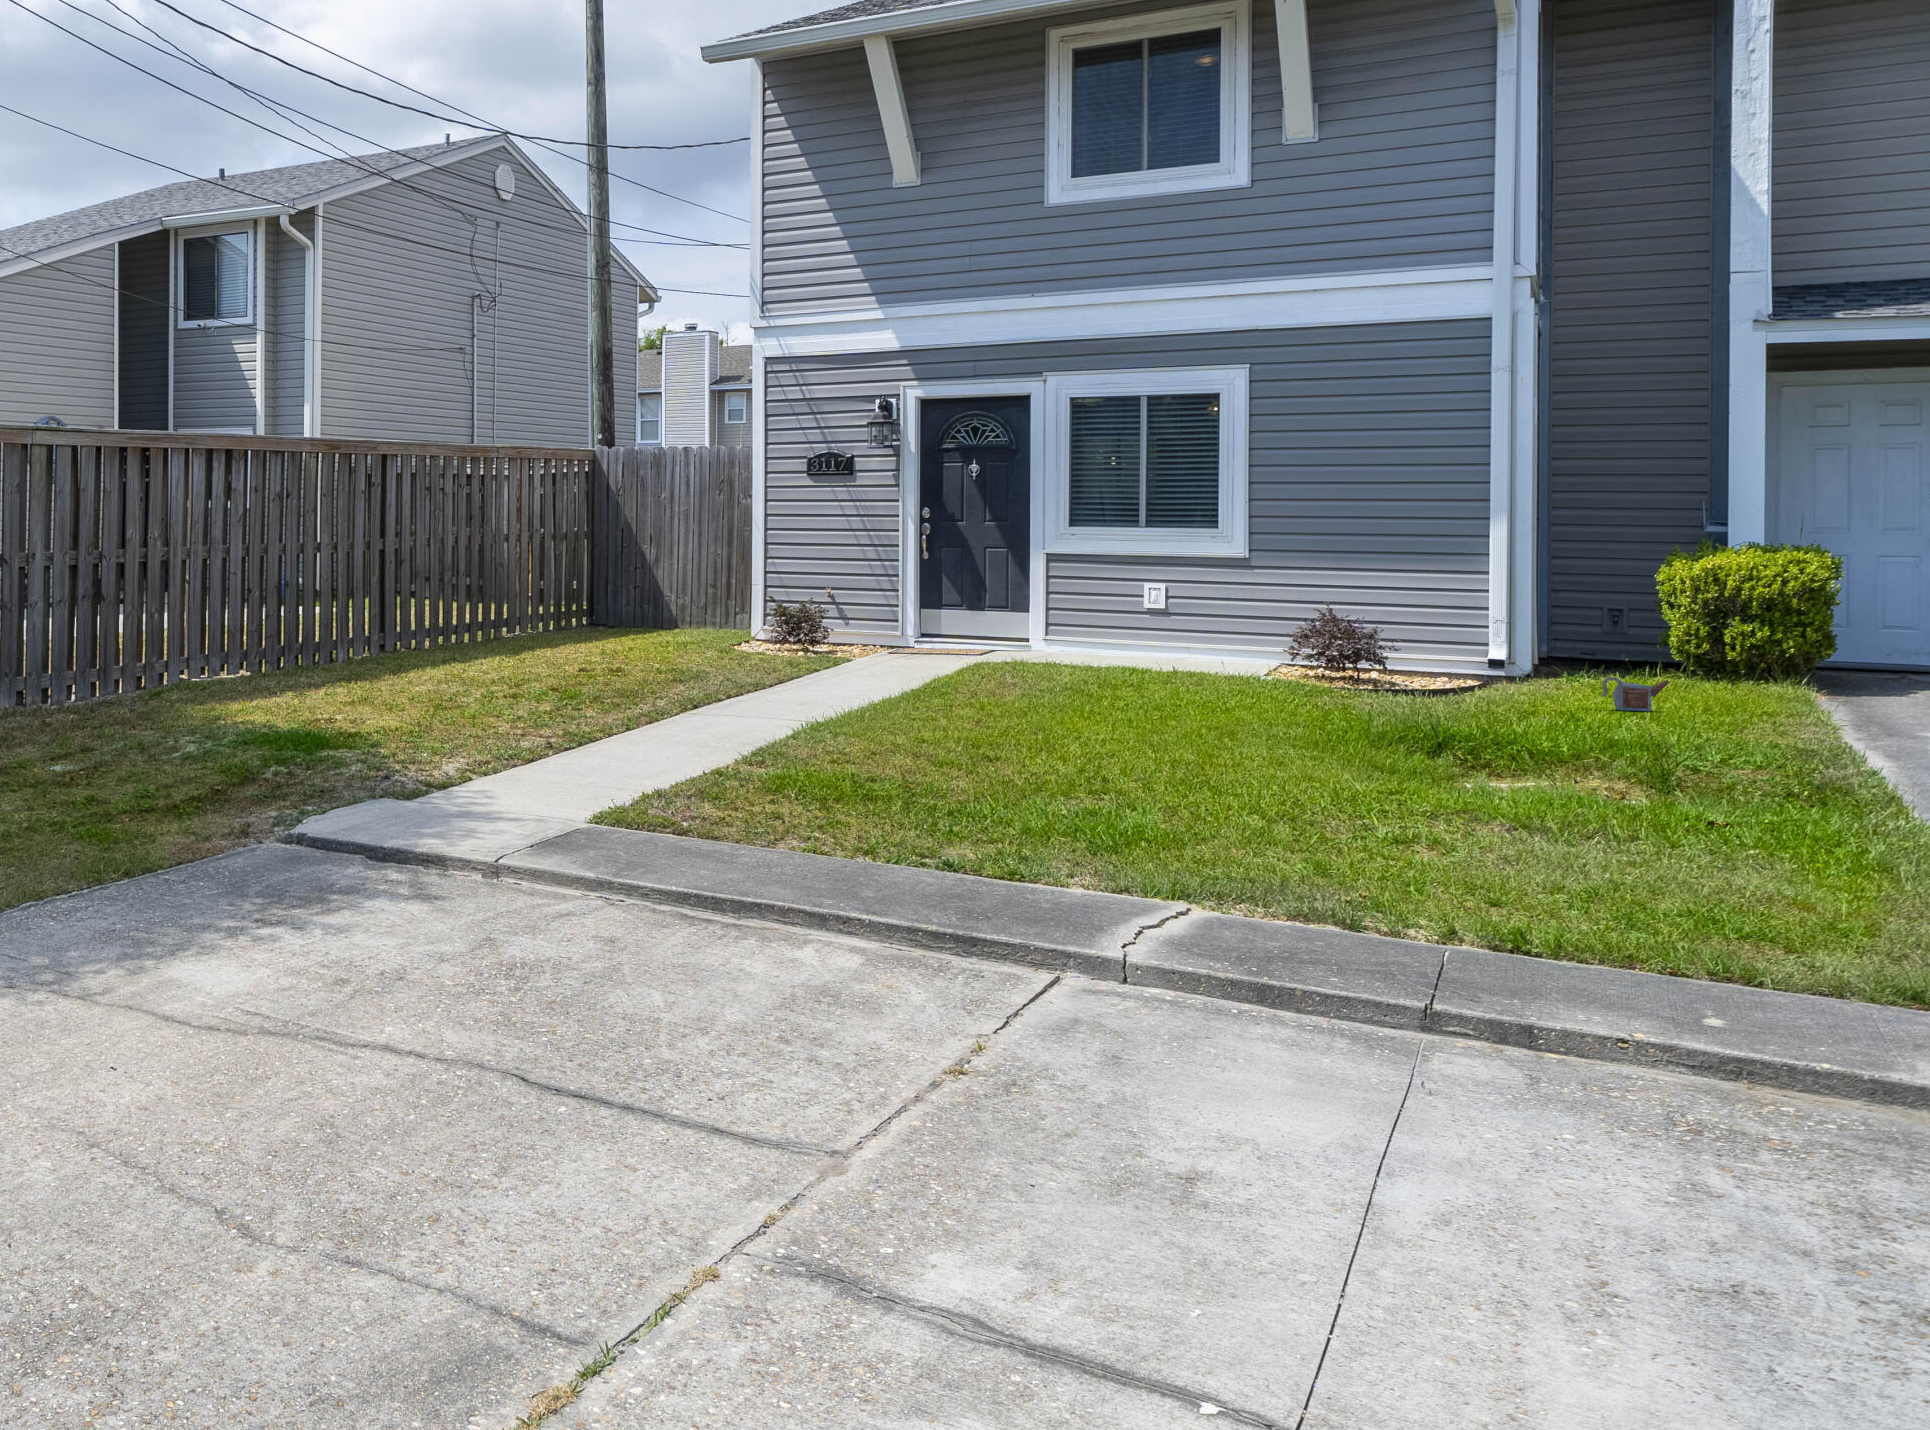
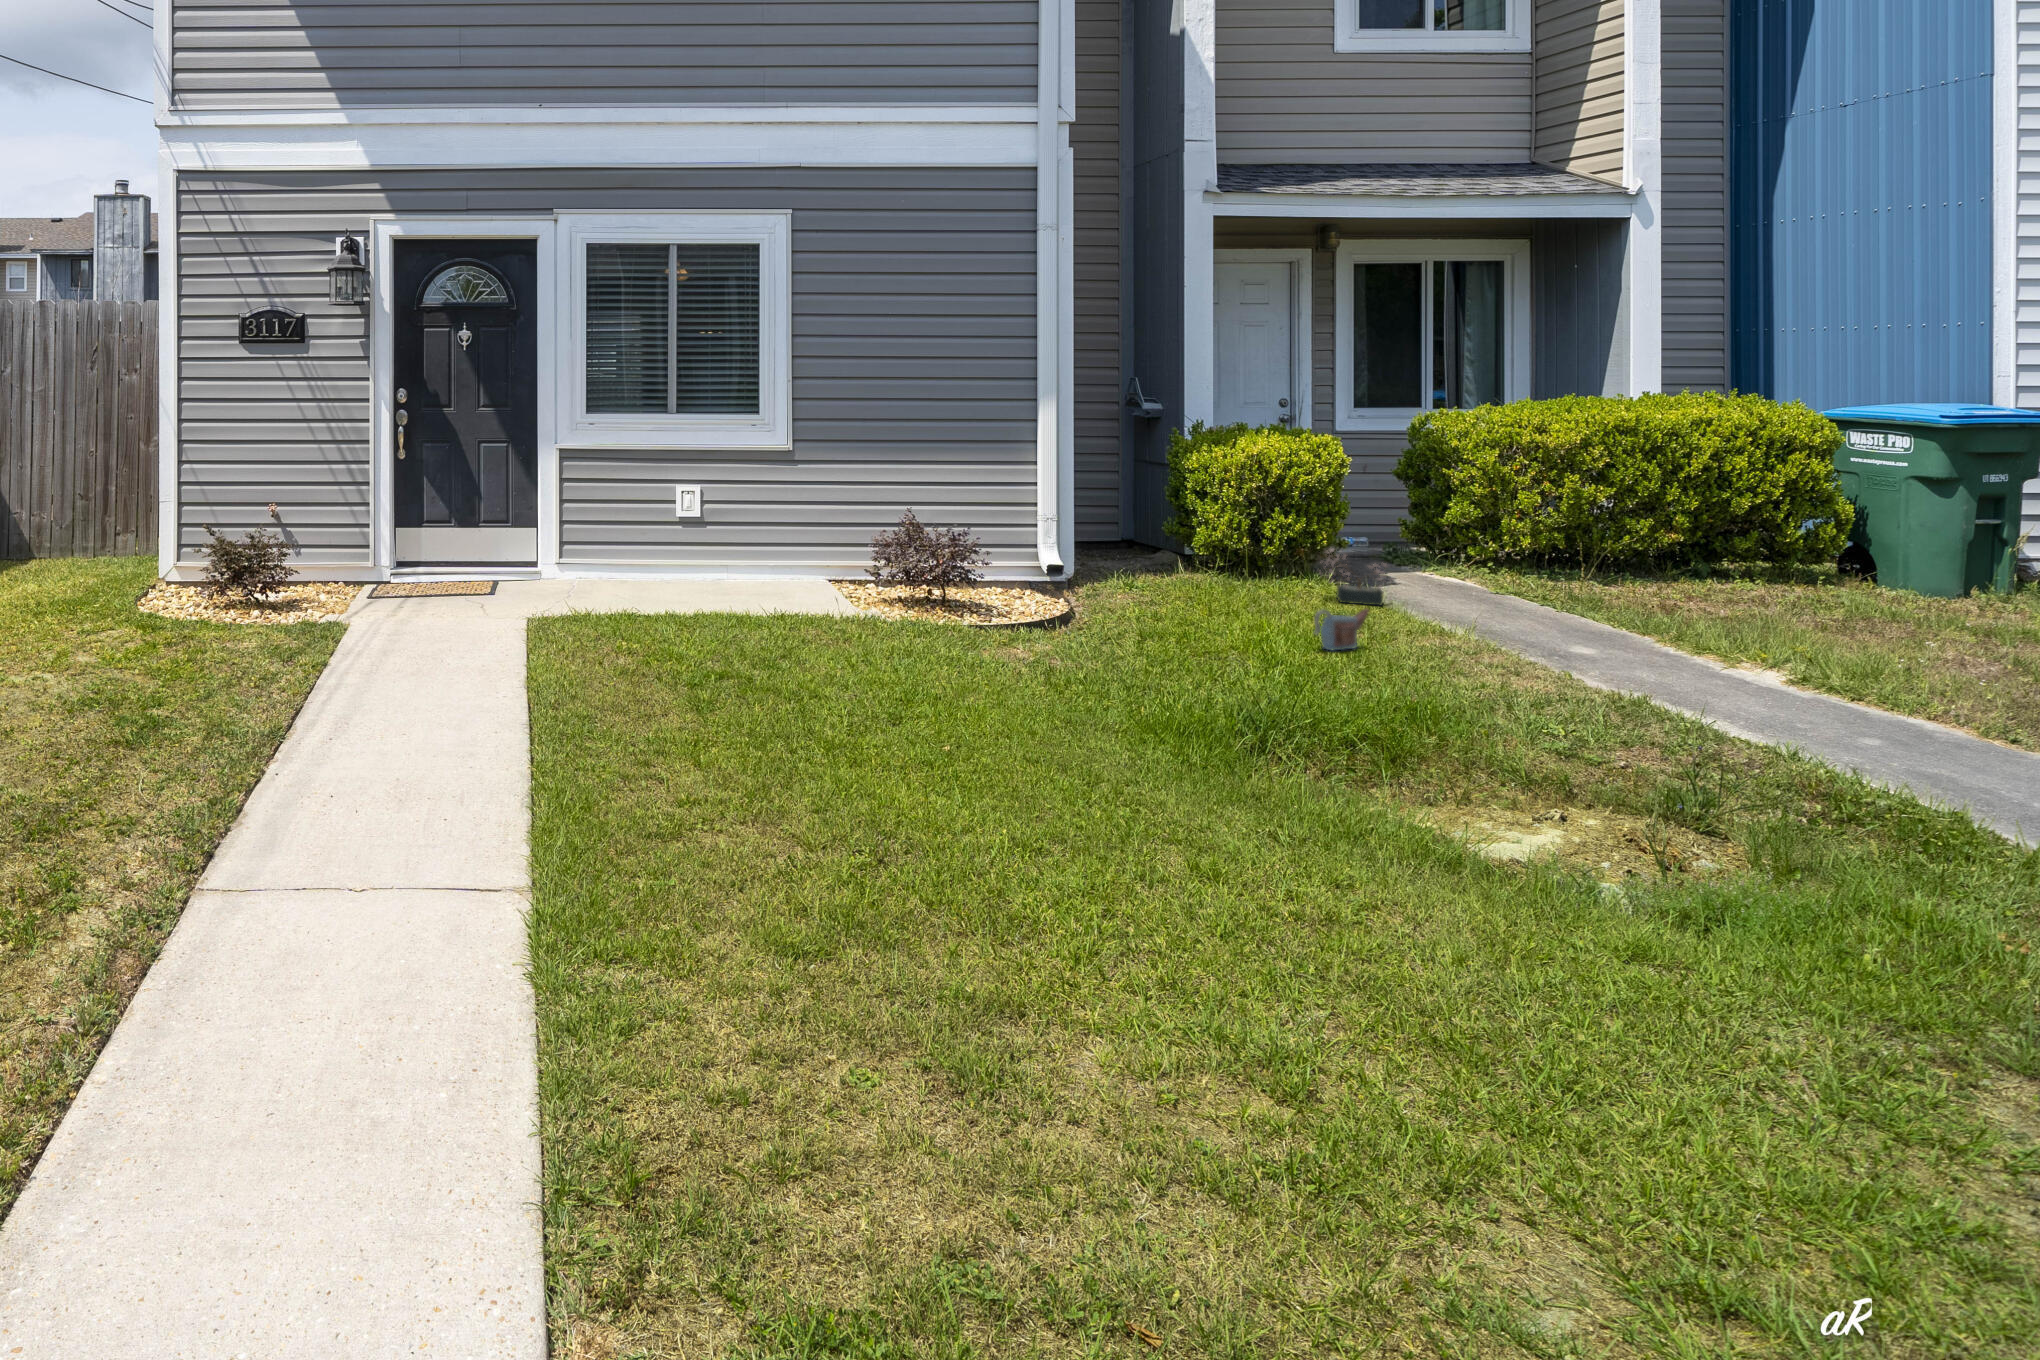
decorative plant: none [1728,651,1799,702] -> present [1326,549,1386,605]

